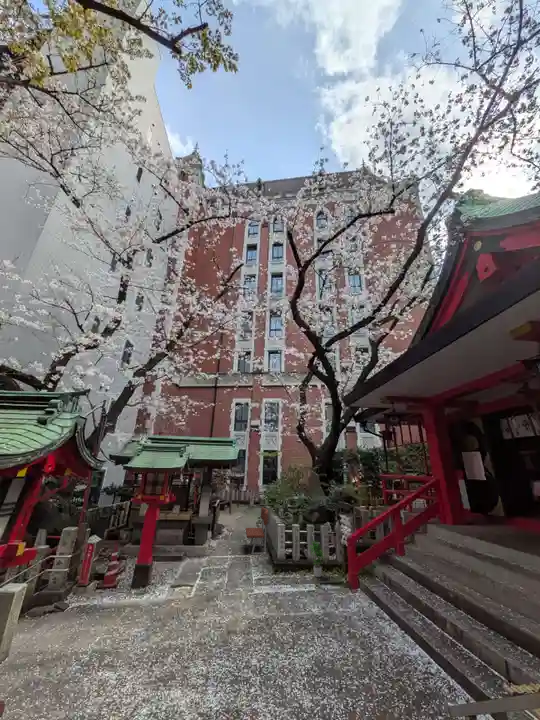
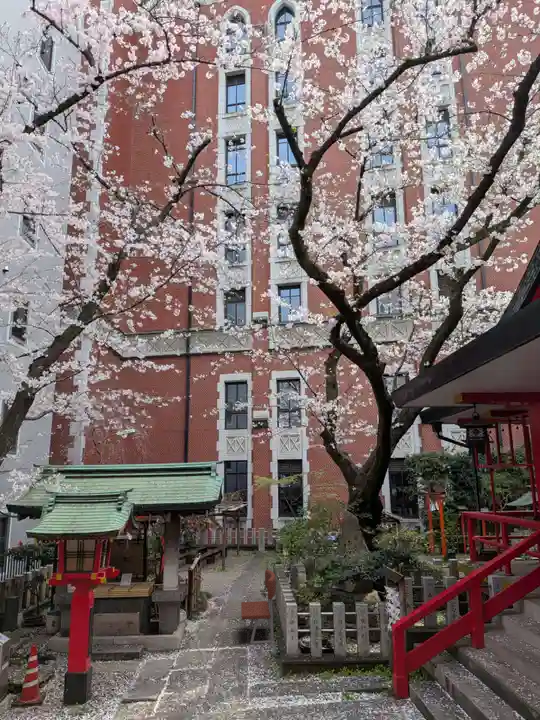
potted plant: present [310,541,324,577] -> none [330,625,363,682]

